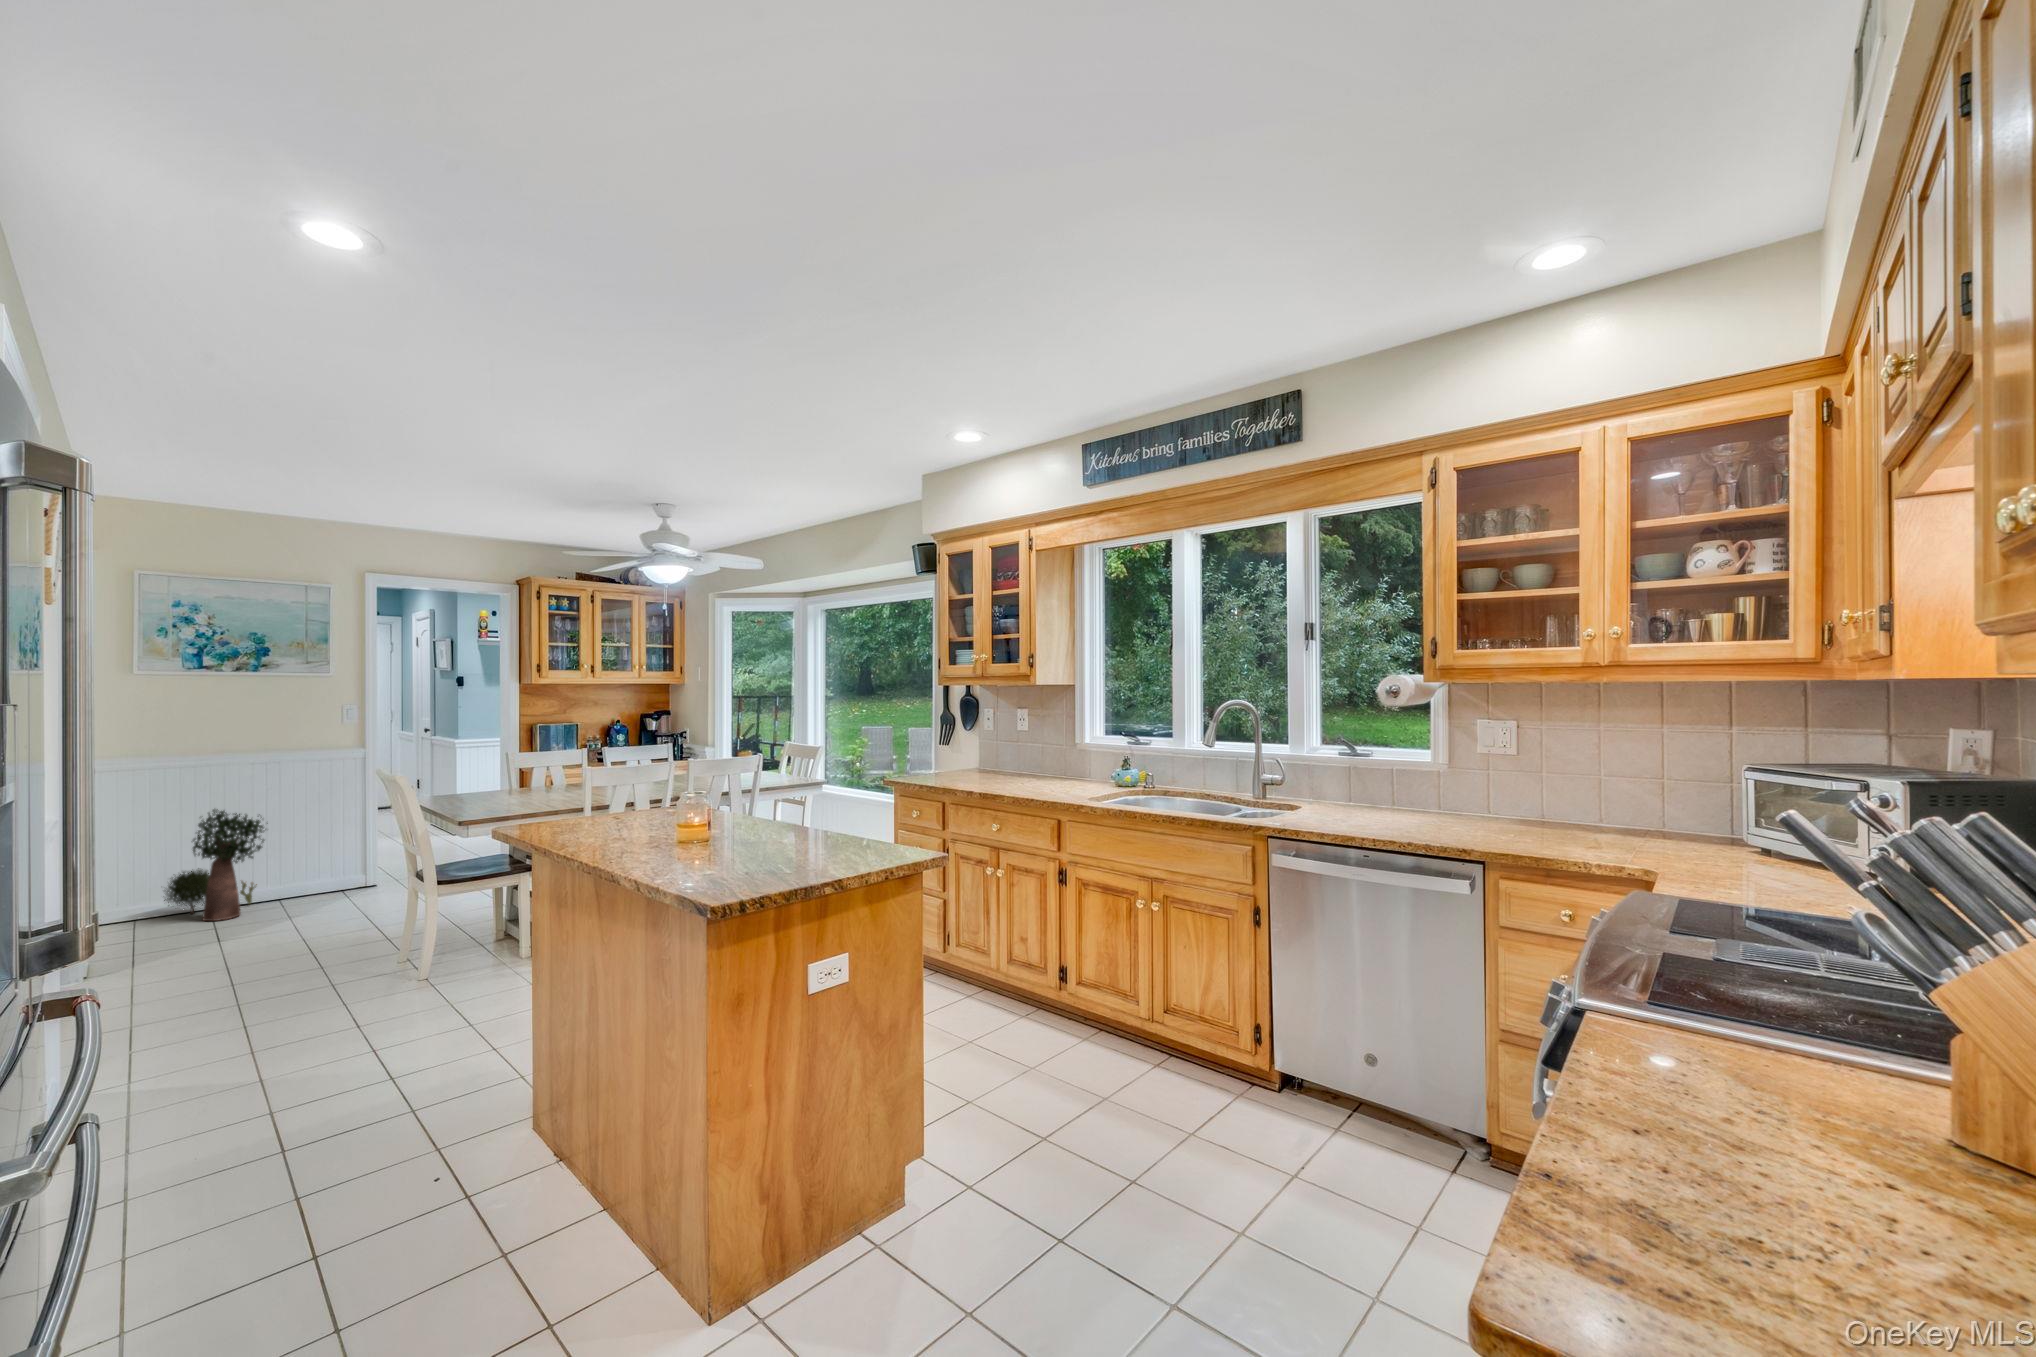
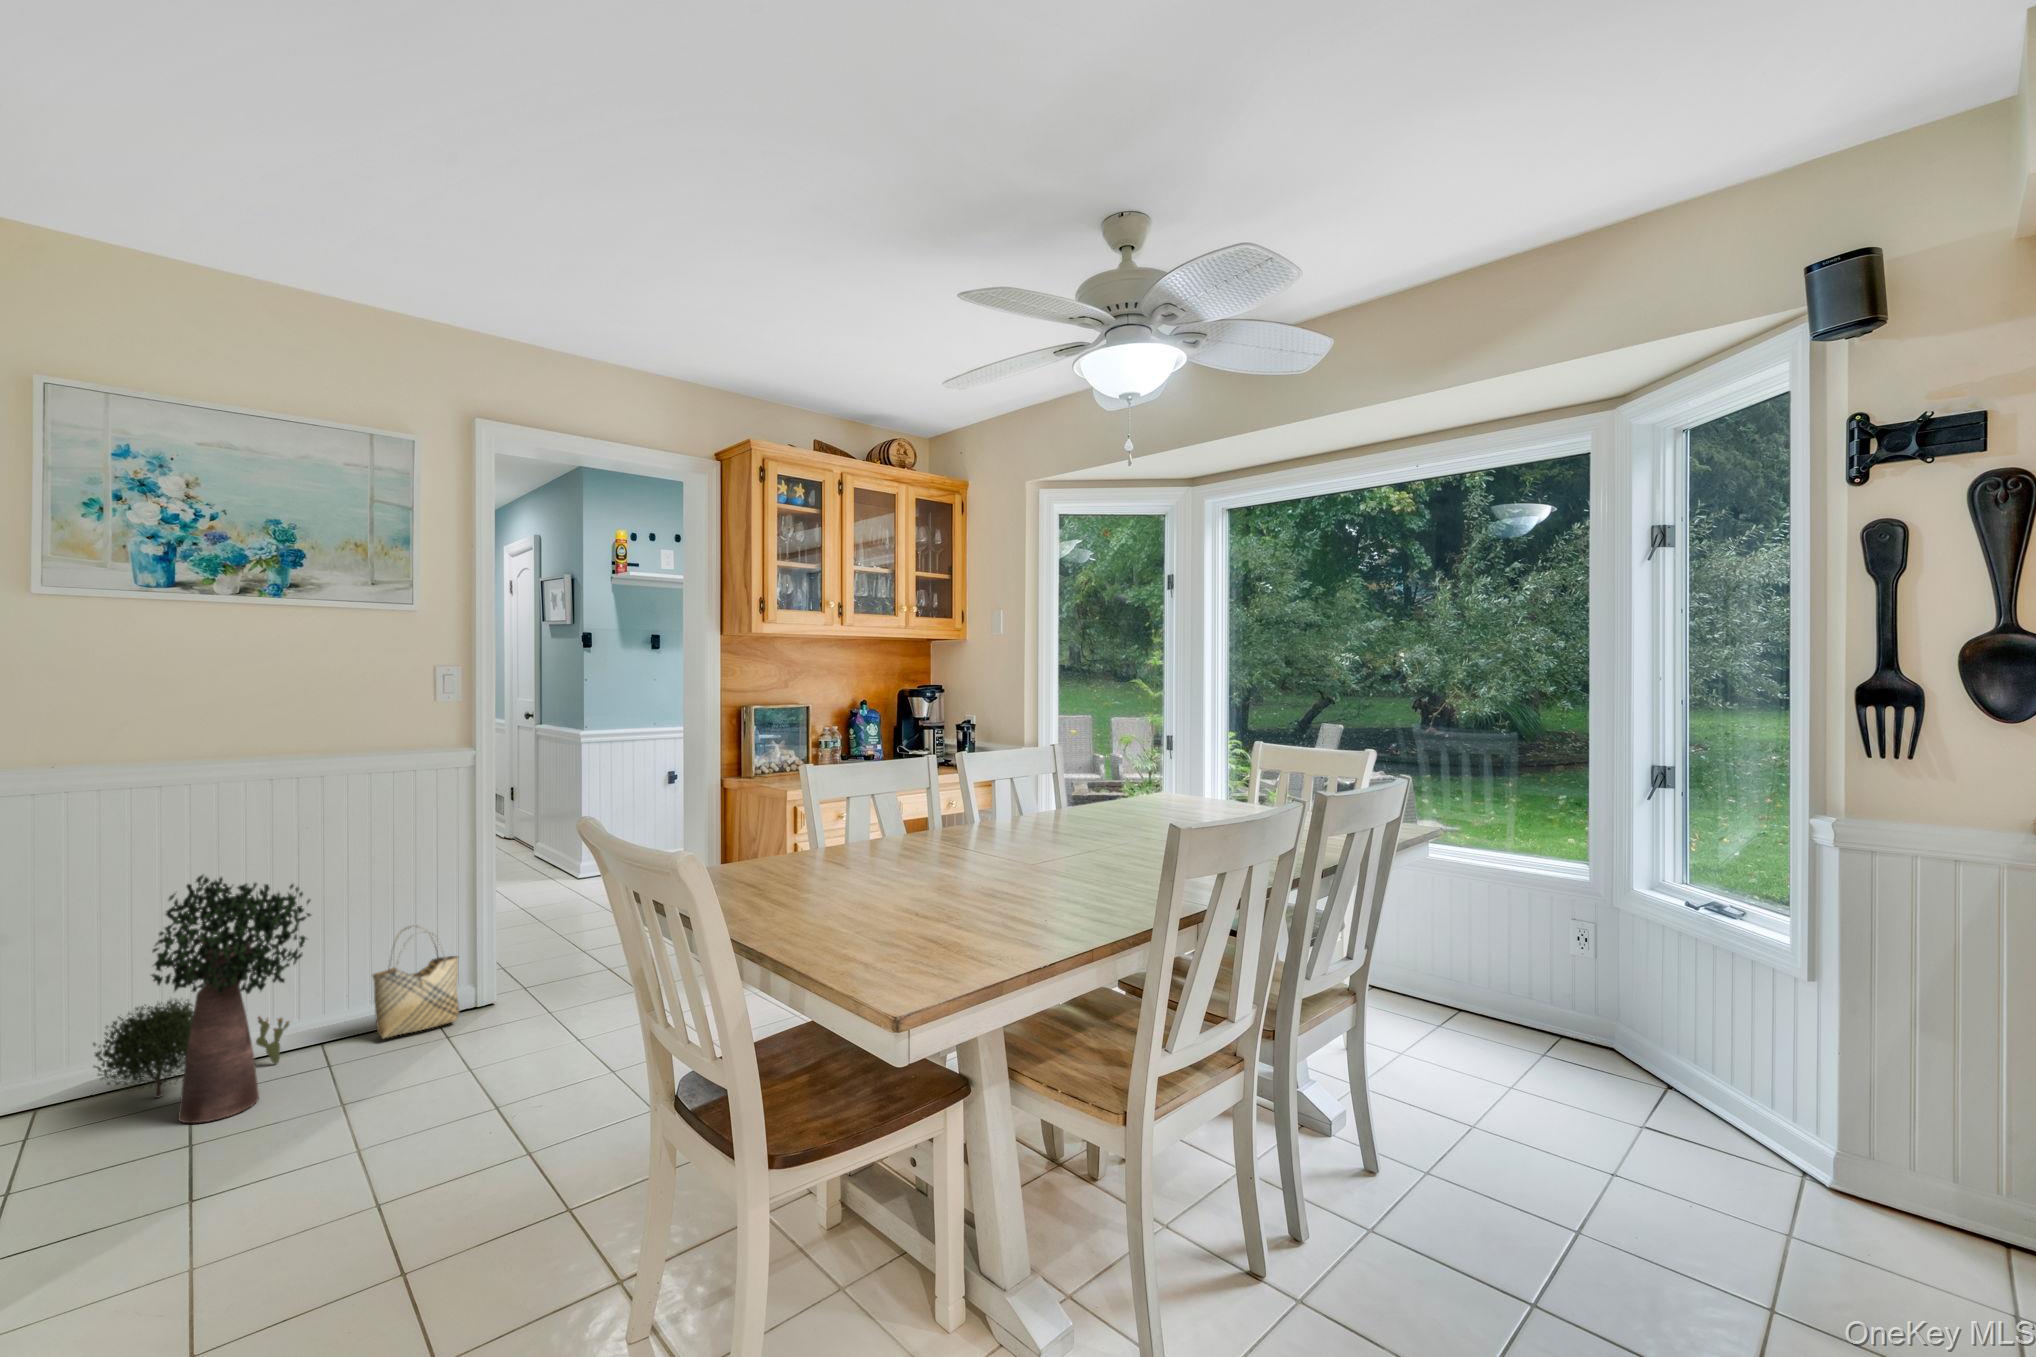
woven basket: none [300,841,349,897] -> present [373,926,459,1039]

